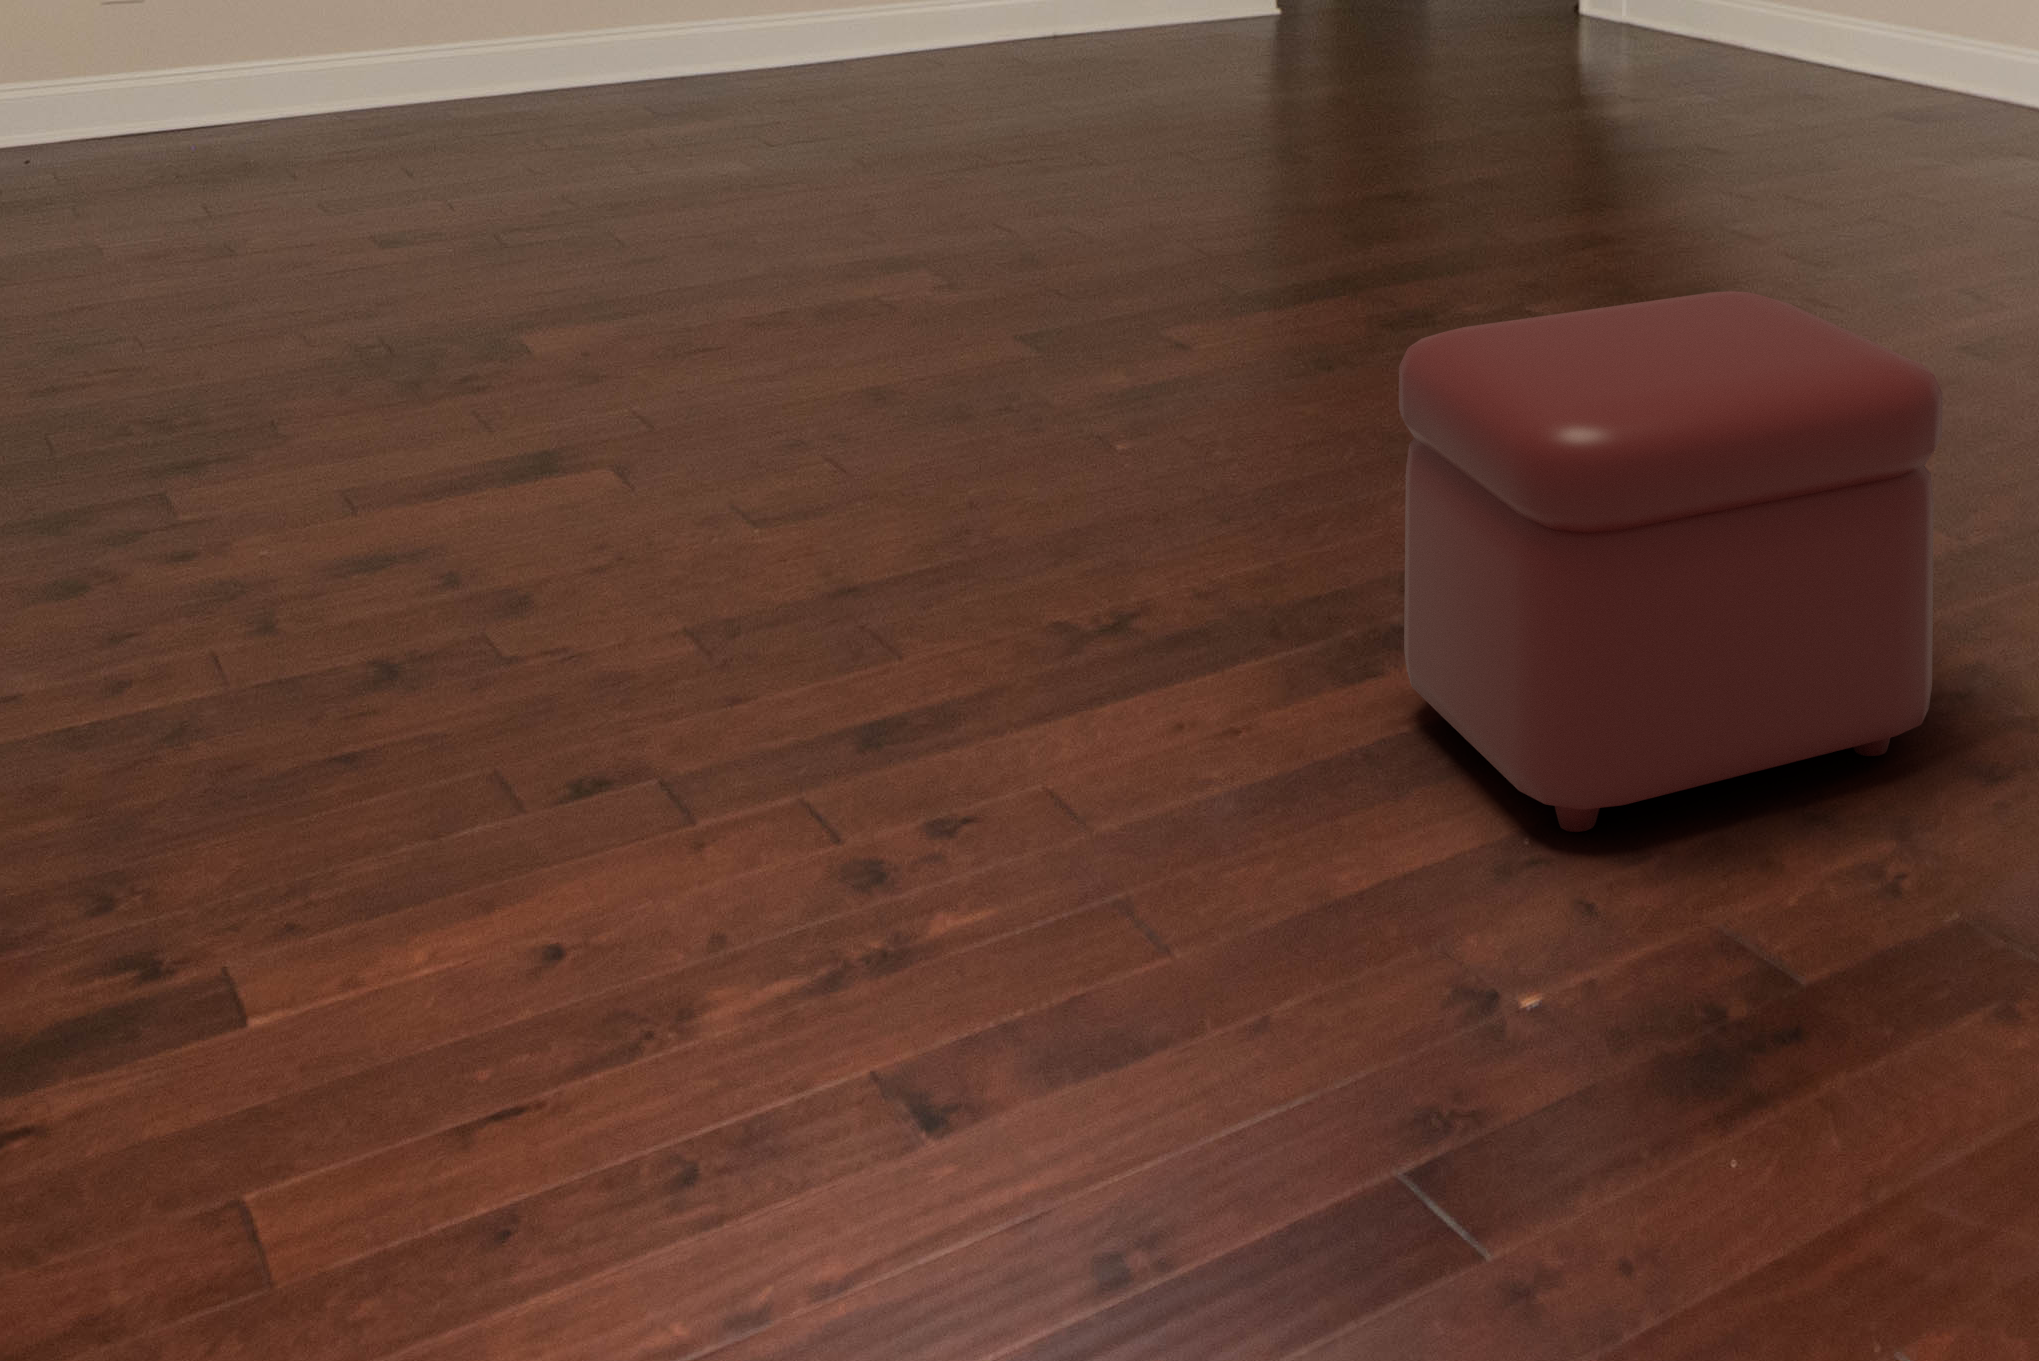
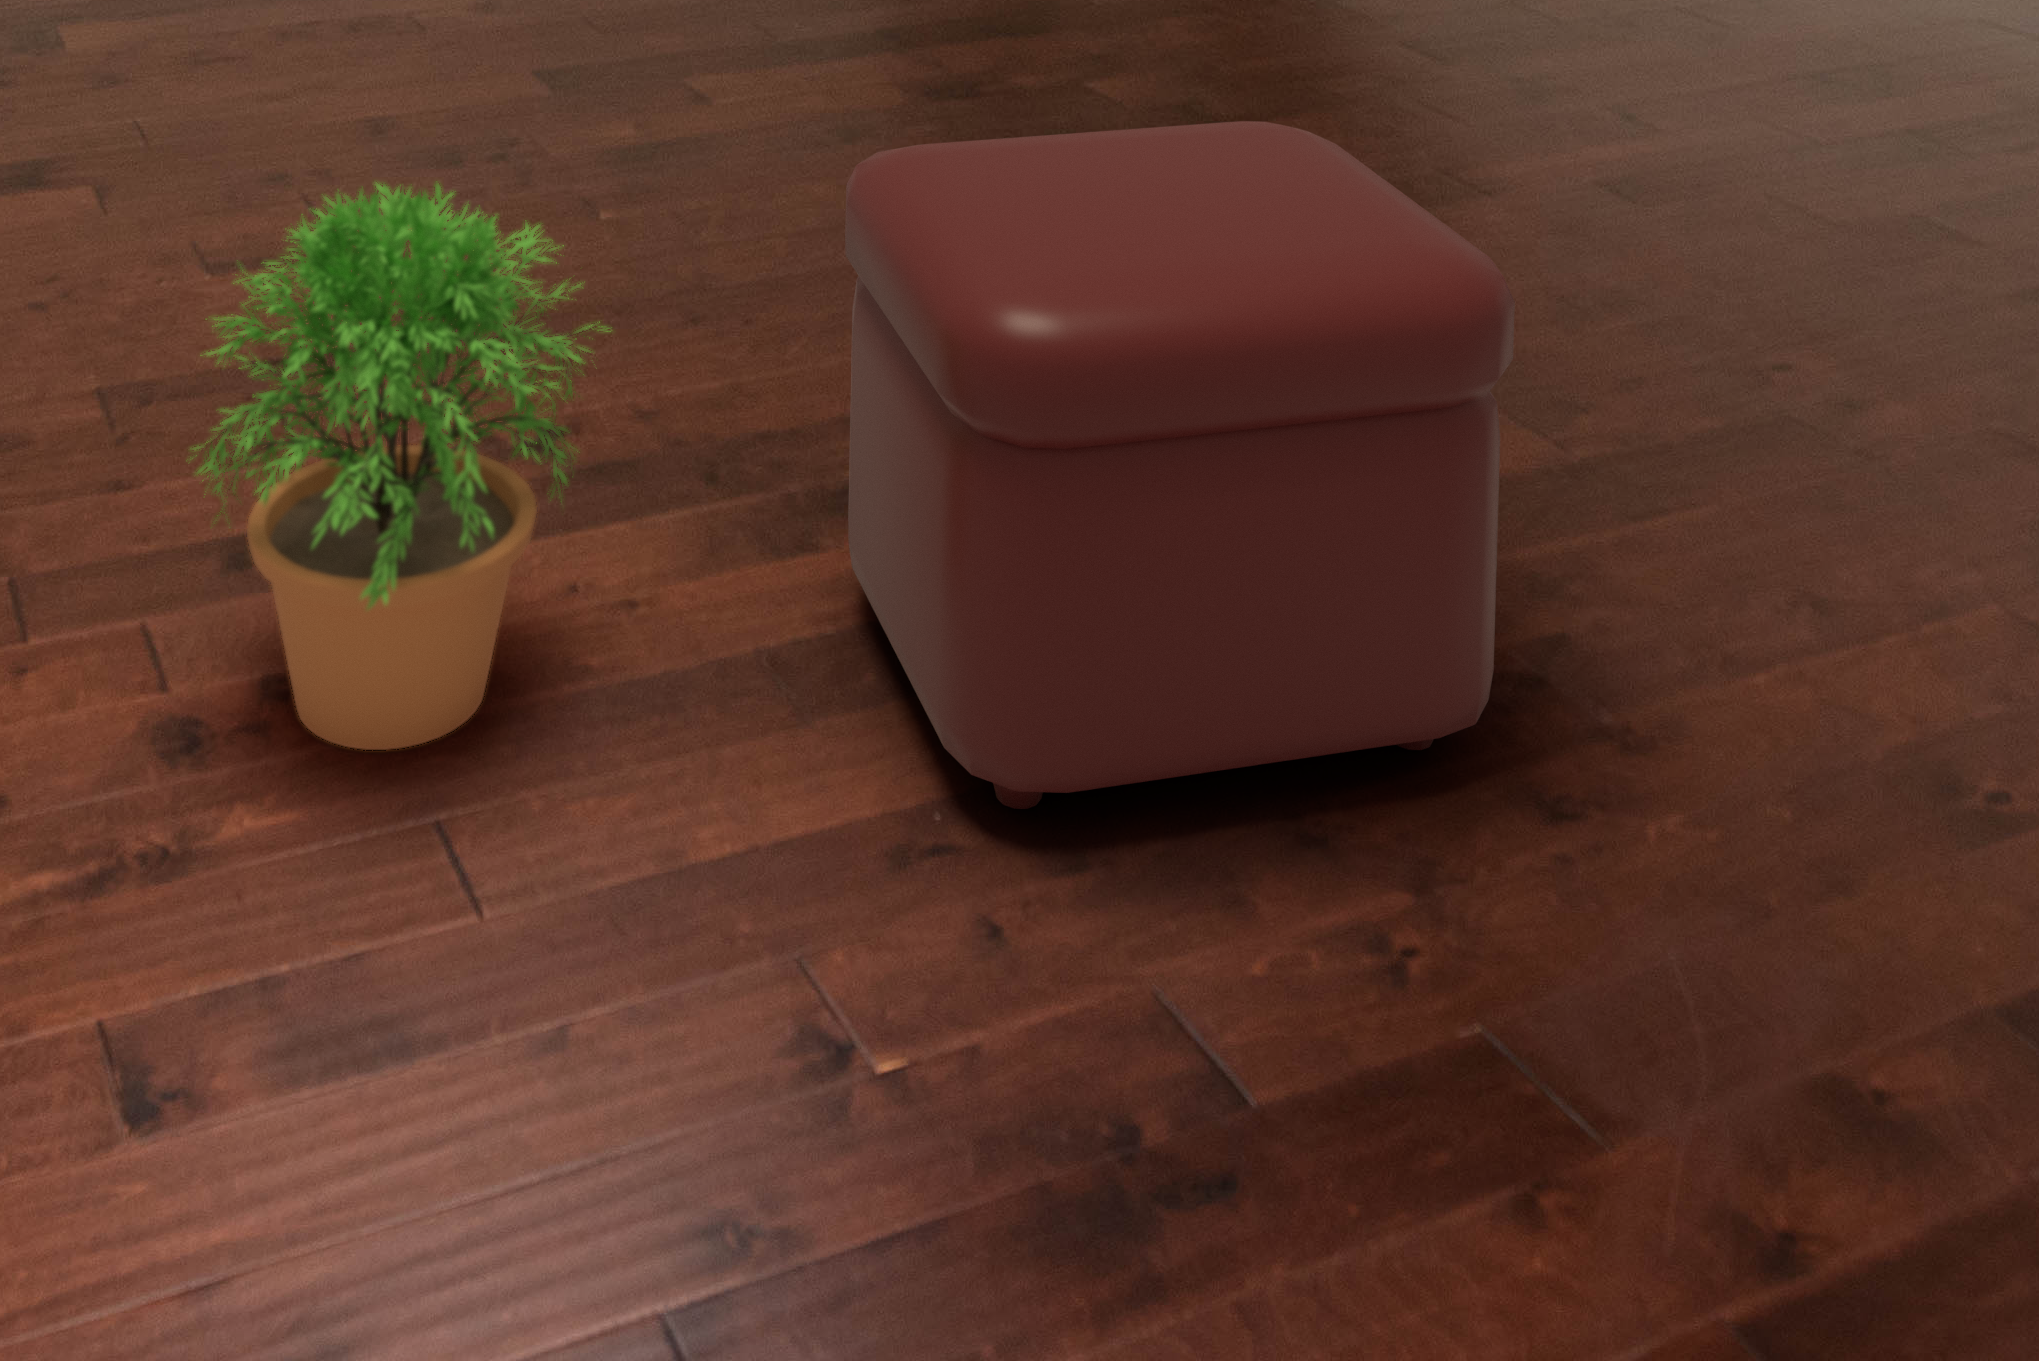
potted plant: none [852,387,1219,869] -> present [192,184,600,750]

